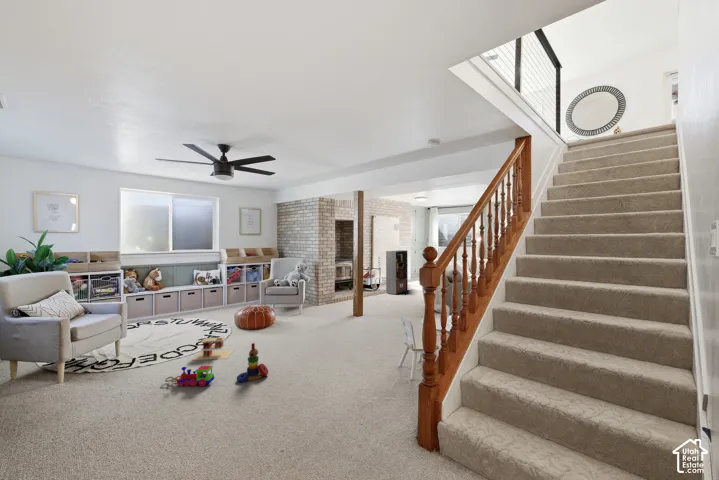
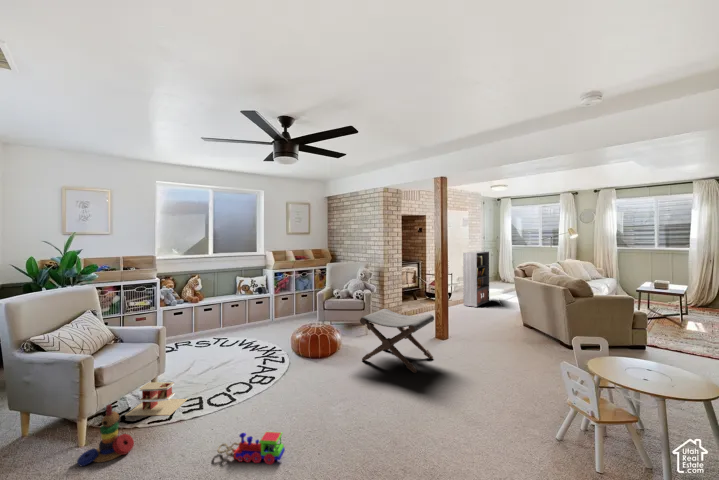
footstool: none [288,291,345,336] -> present [360,309,434,373]
toy house: present [193,338,233,360] -> present [126,382,187,415]
stacking toy: present [237,343,268,383] -> present [77,404,134,466]

